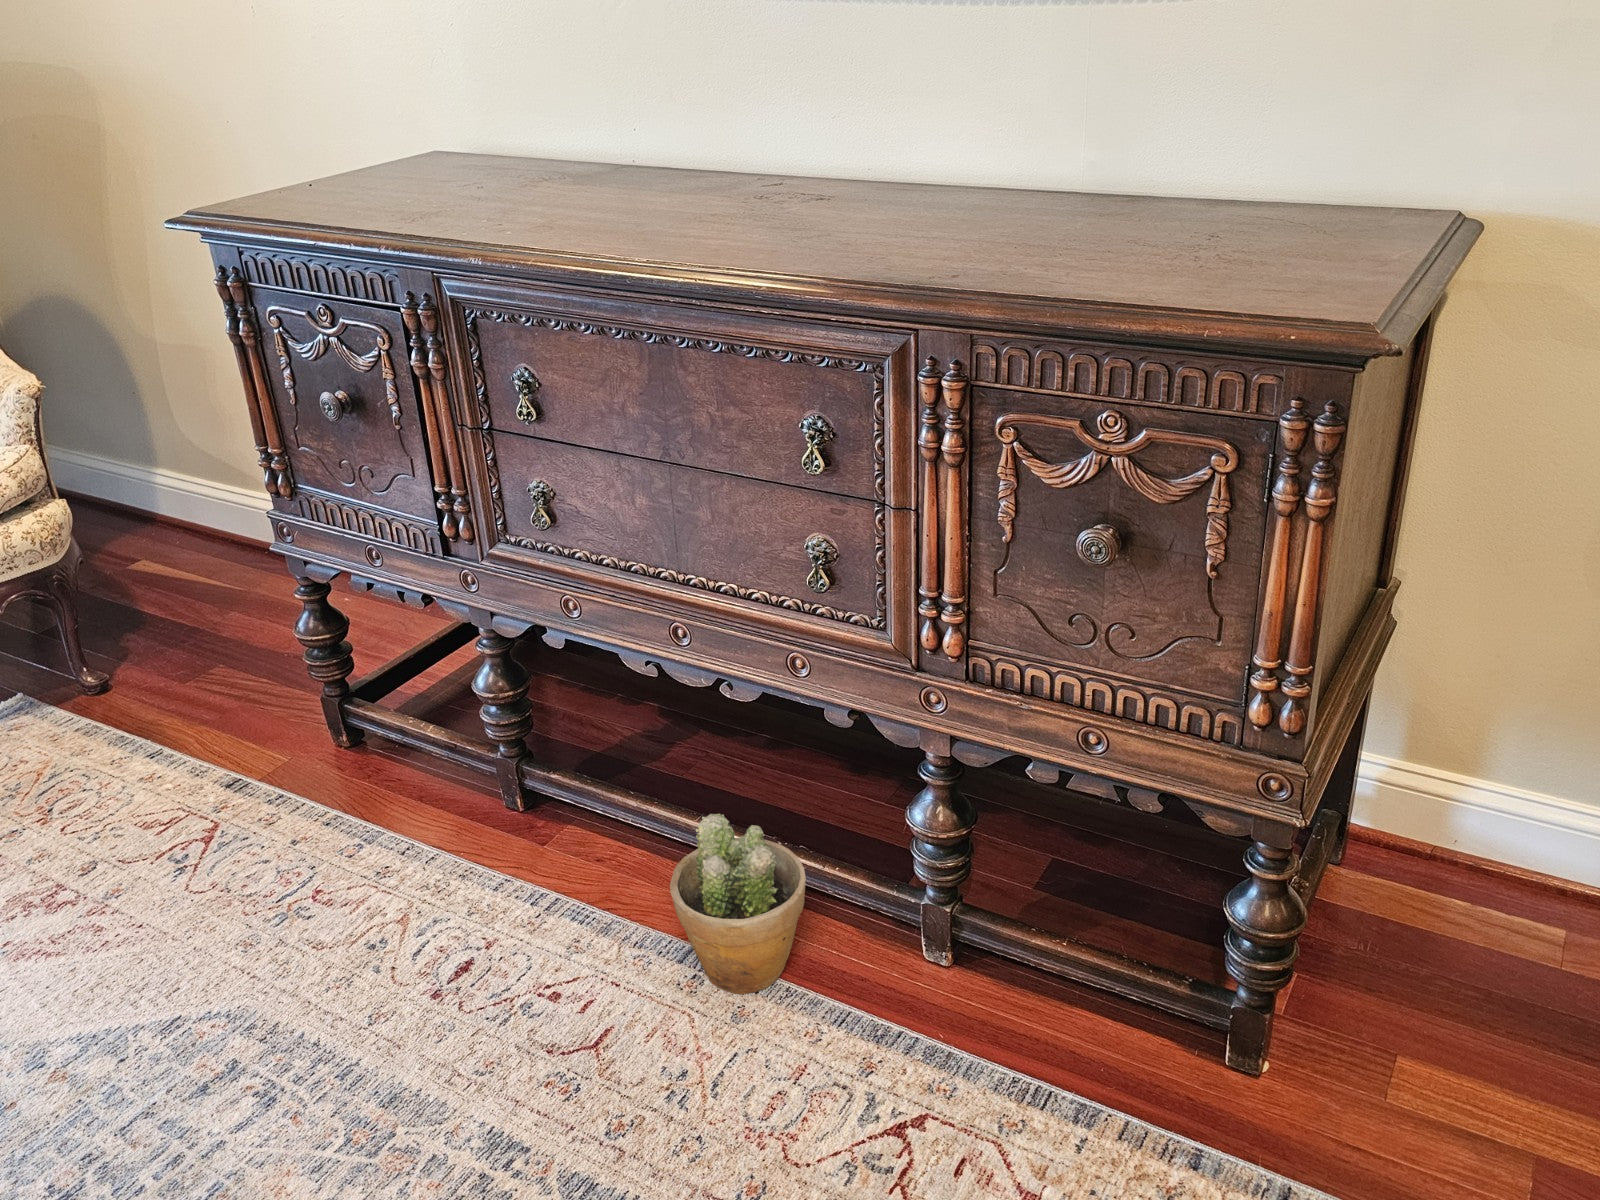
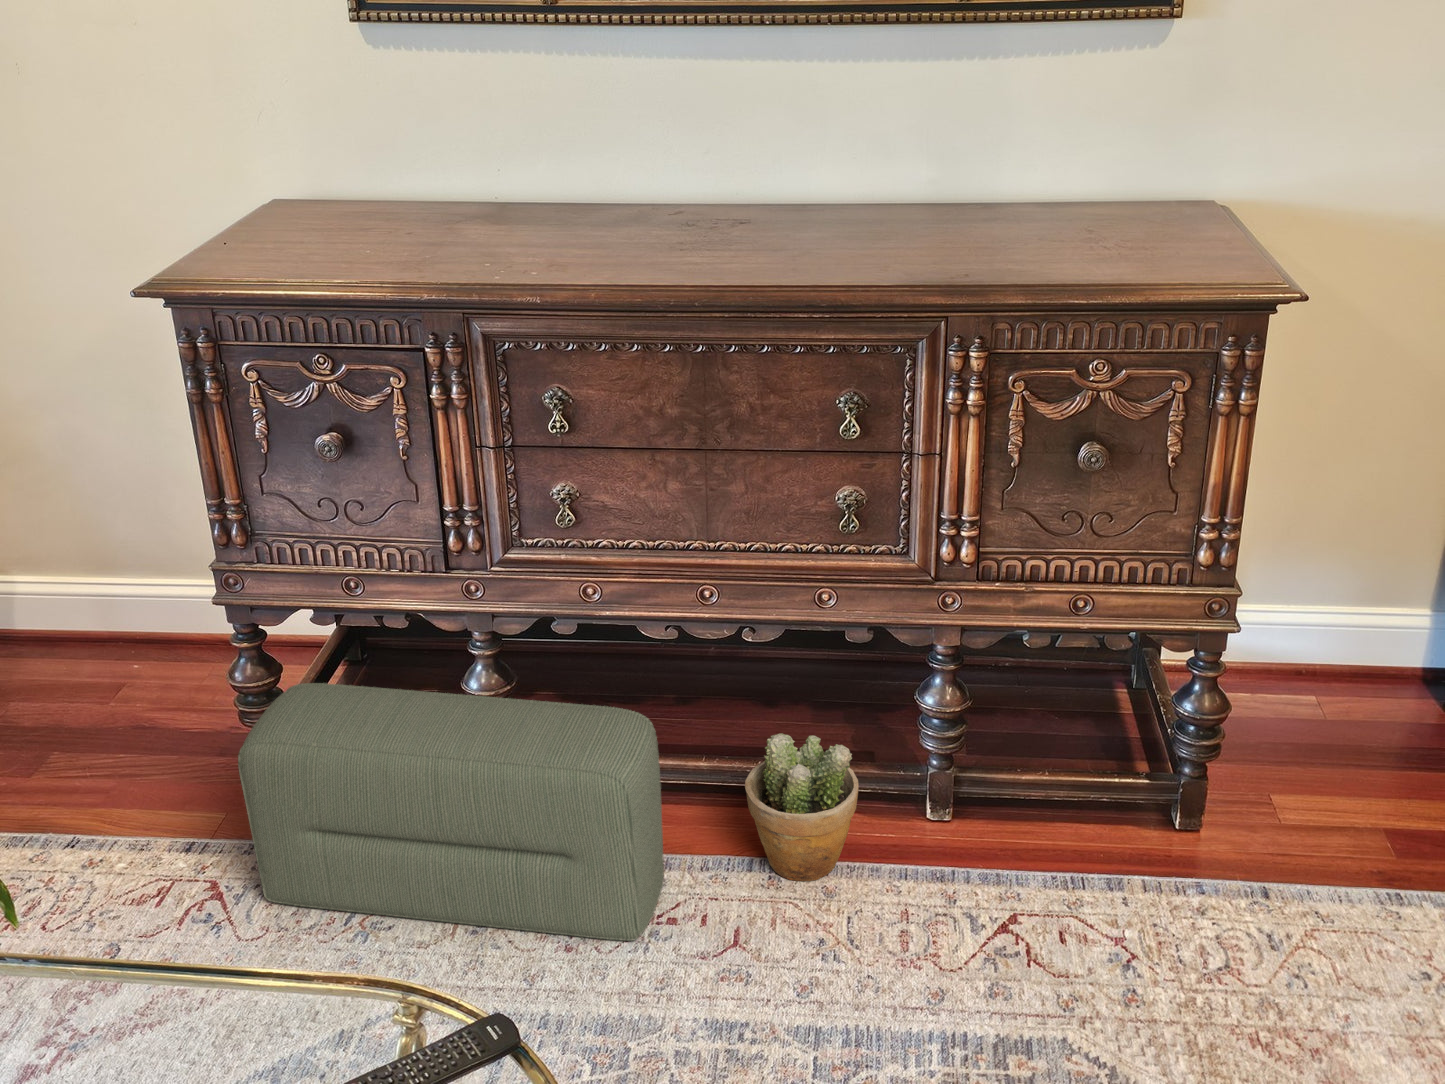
pouf: none [195,644,593,1004] -> present [238,683,664,941]

